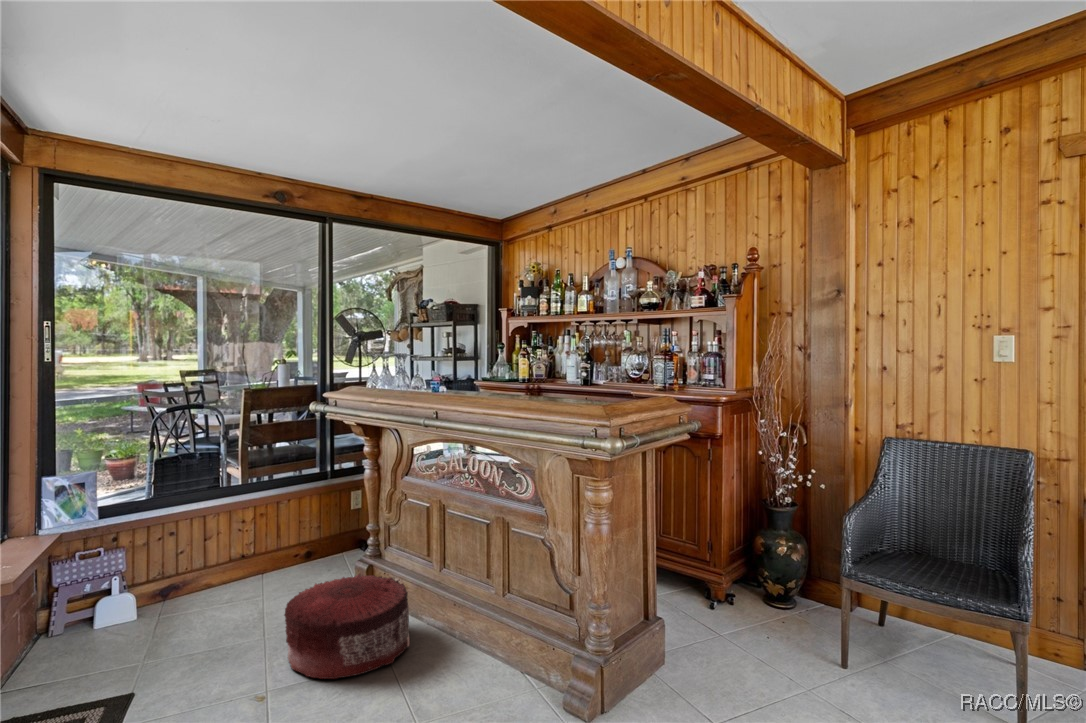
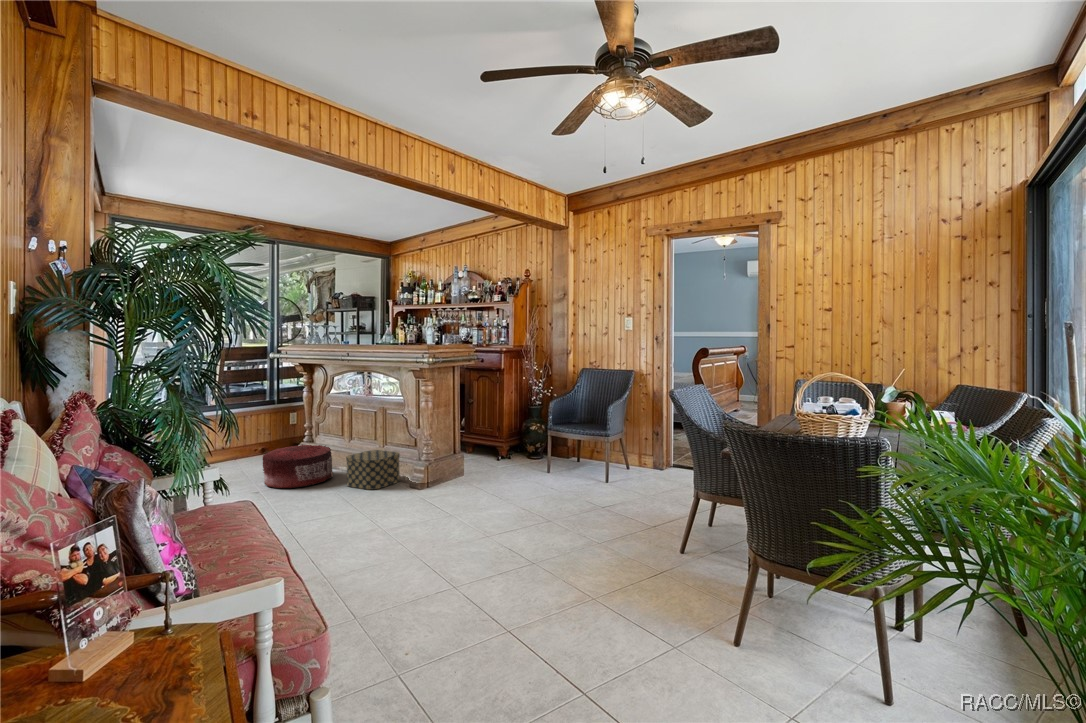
storage box: none [433,599,535,702] -> present [346,450,400,490]

